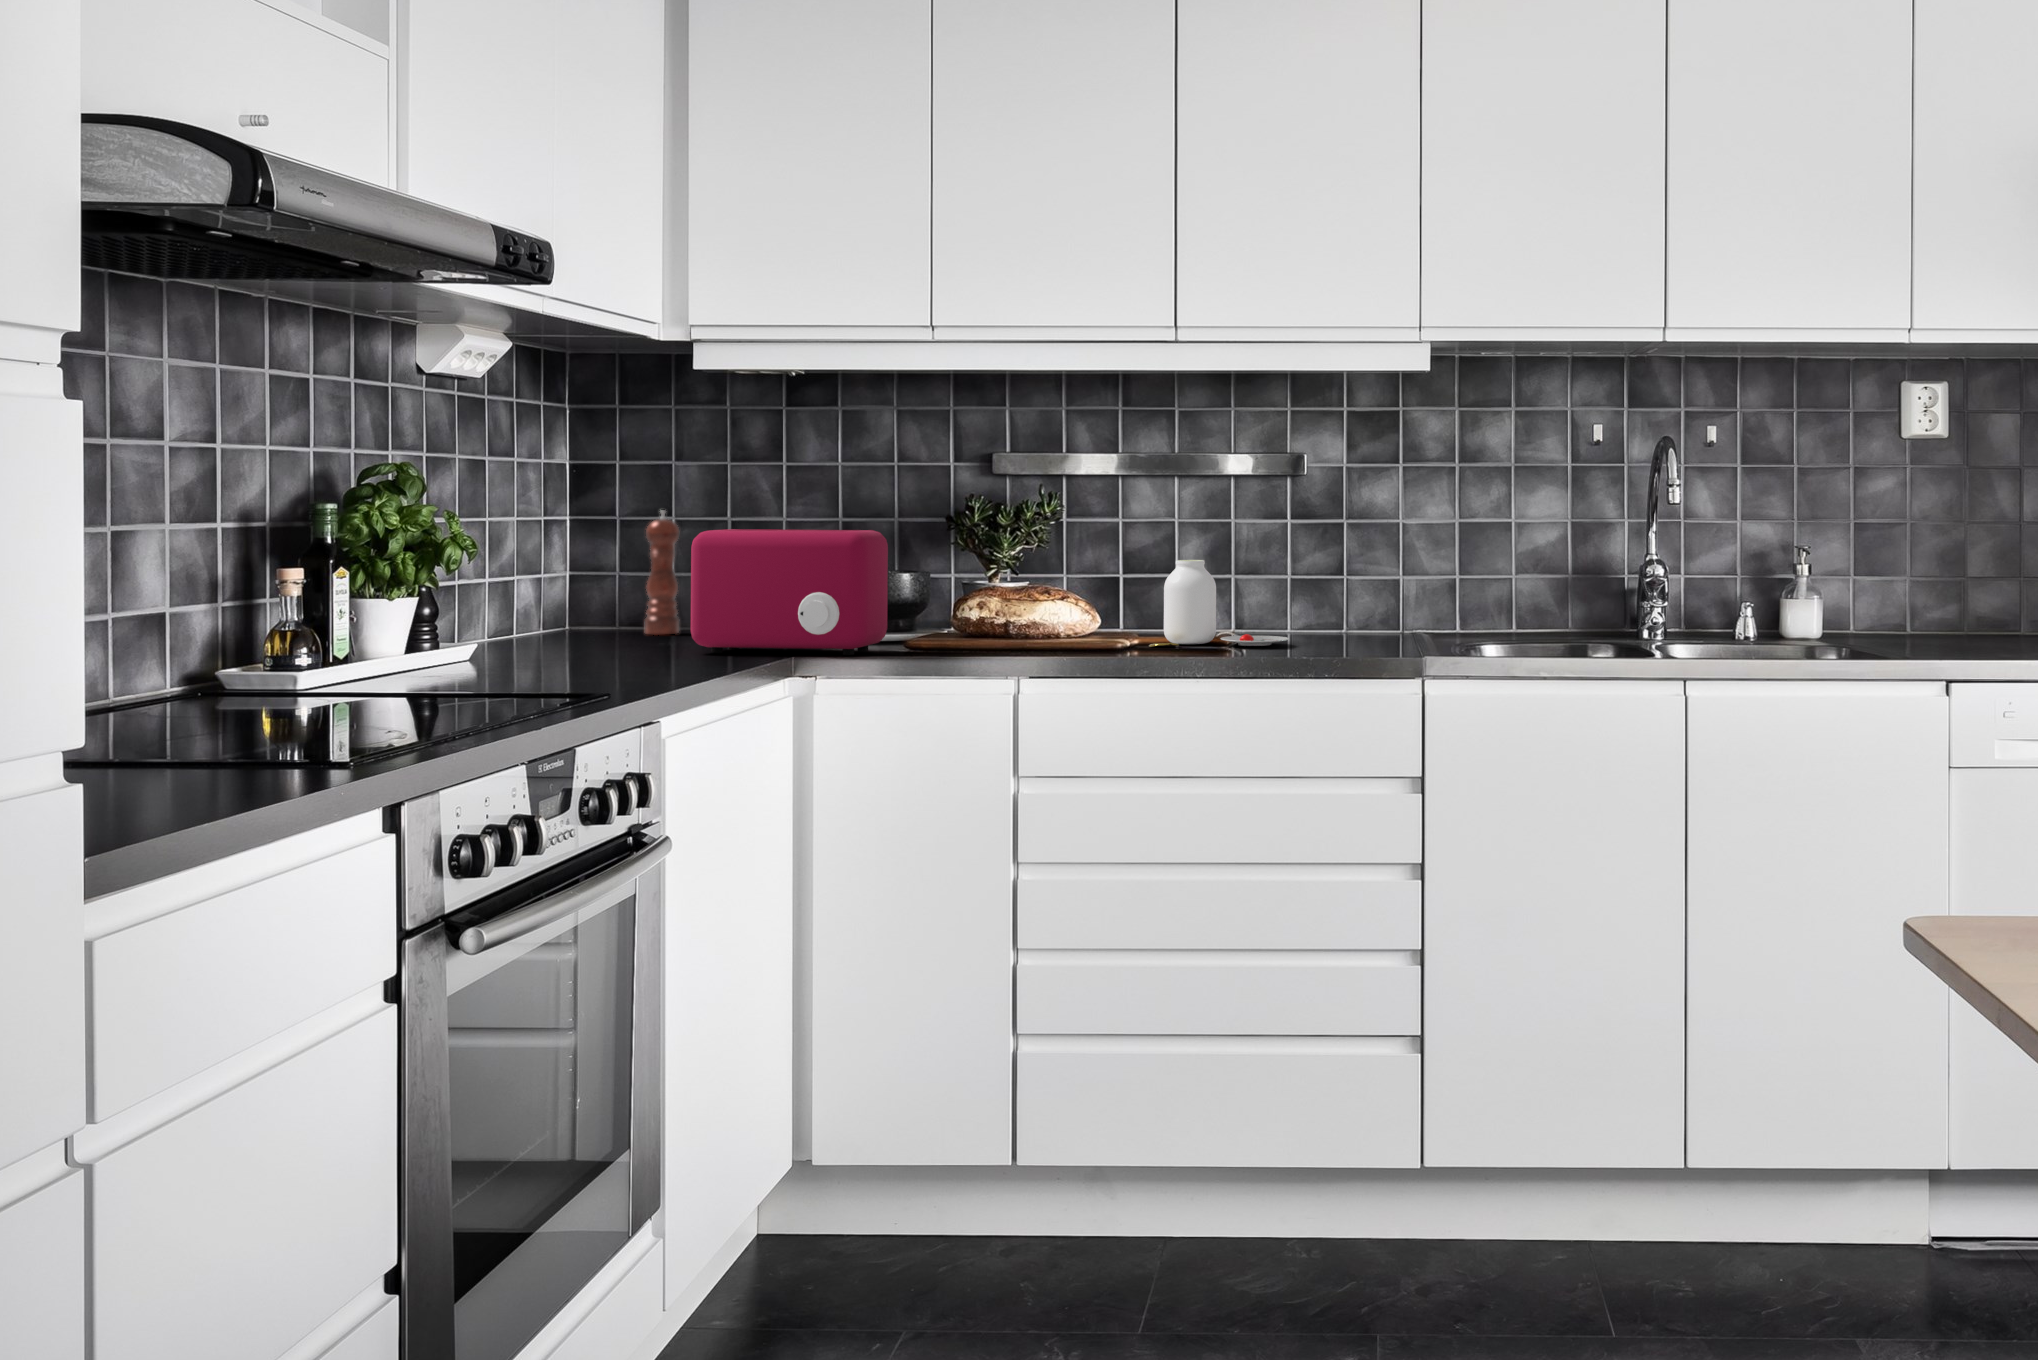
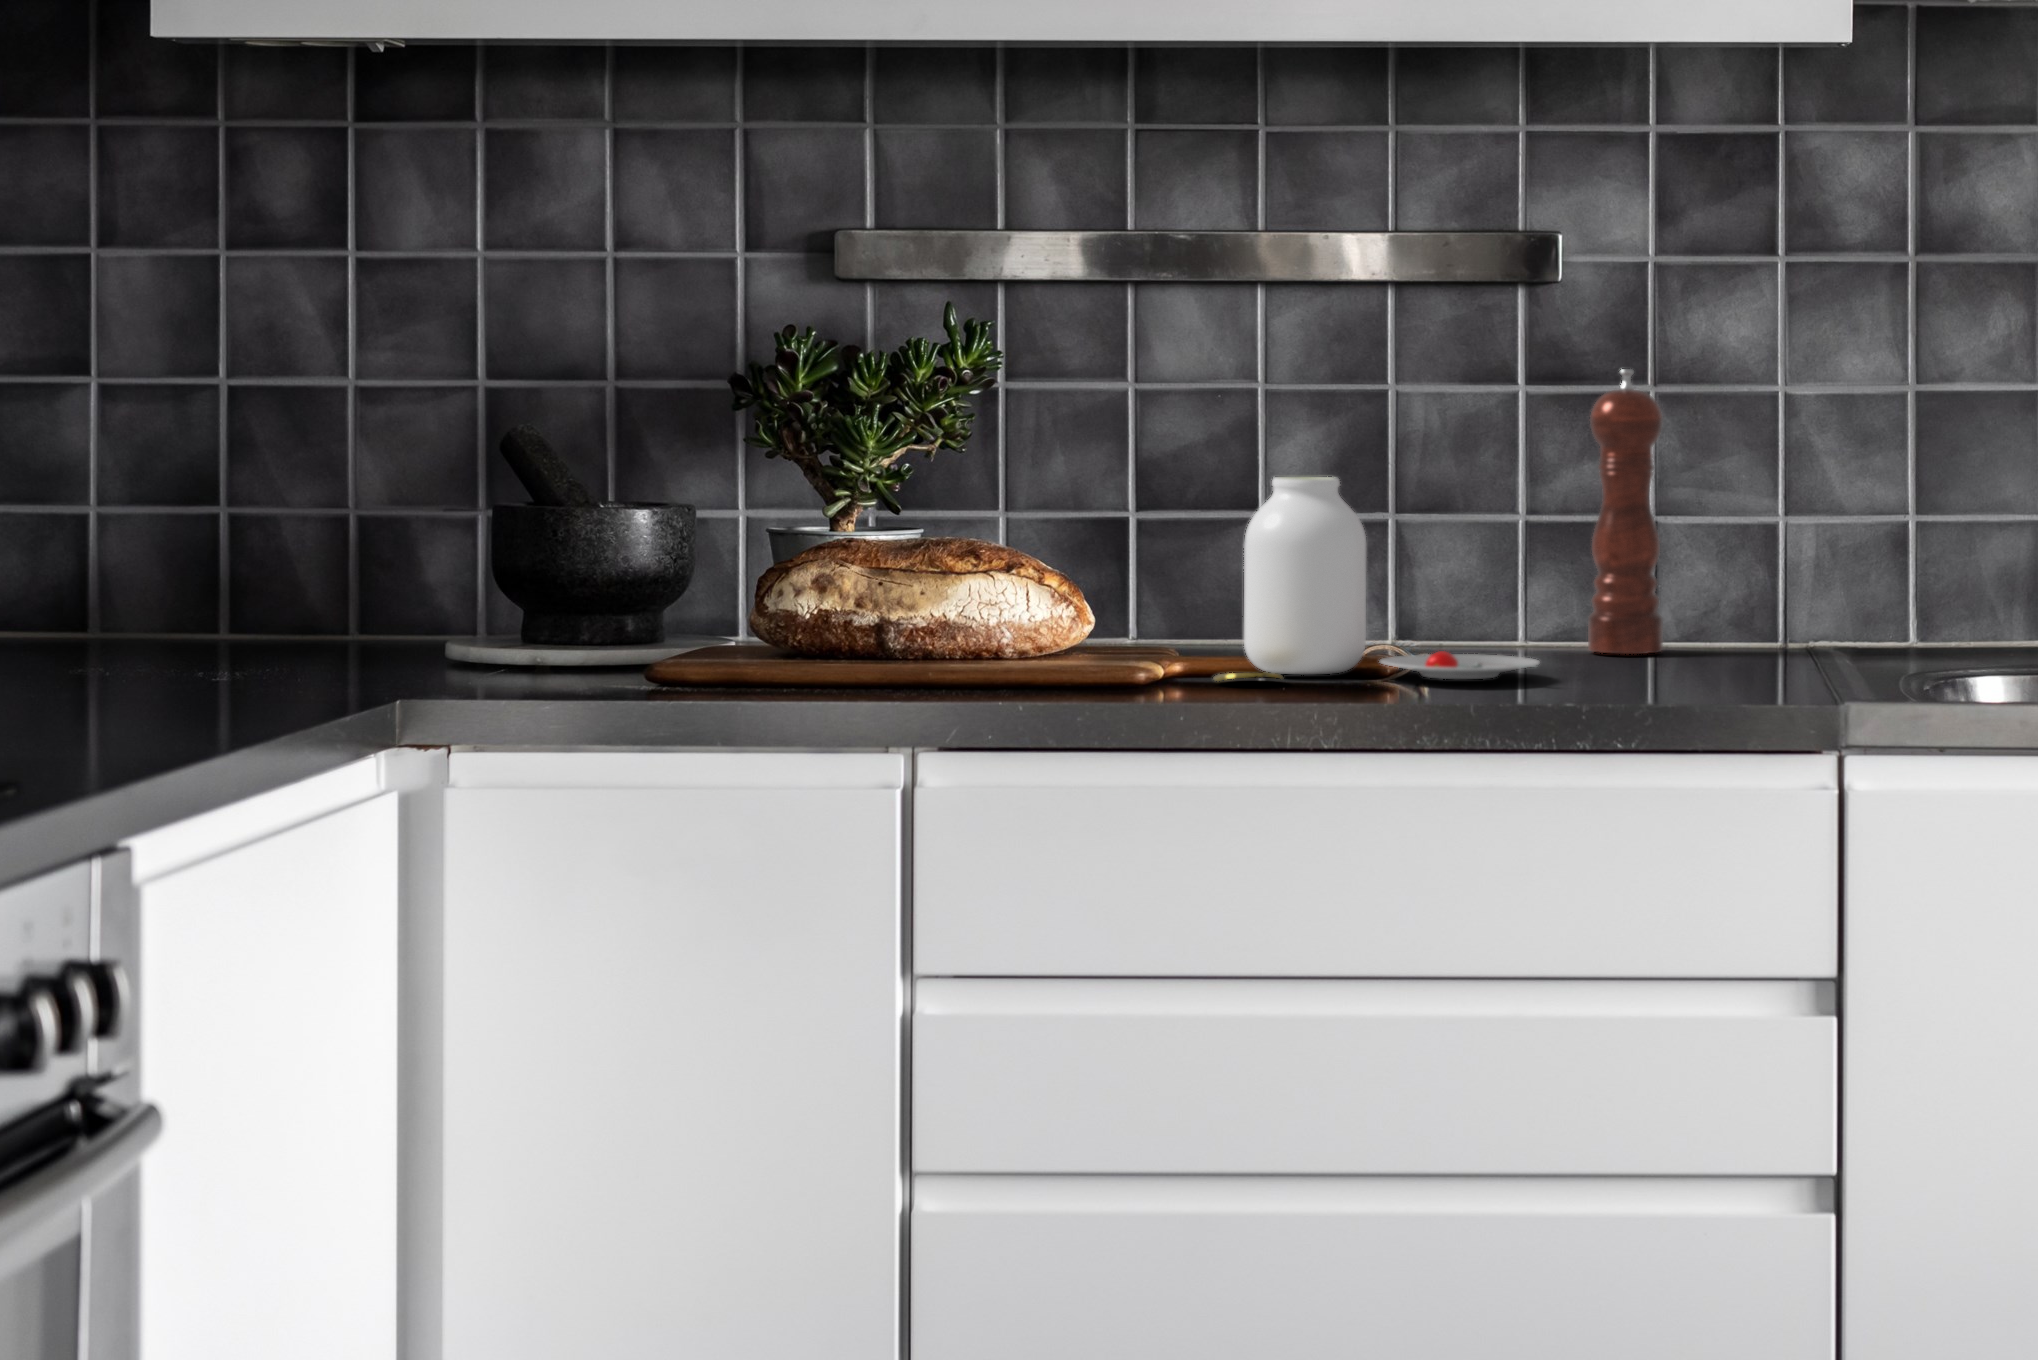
pepper mill: present [645,510,679,635] -> present [1588,369,1663,654]
toaster: present [691,529,888,655] -> none [125,401,600,703]

